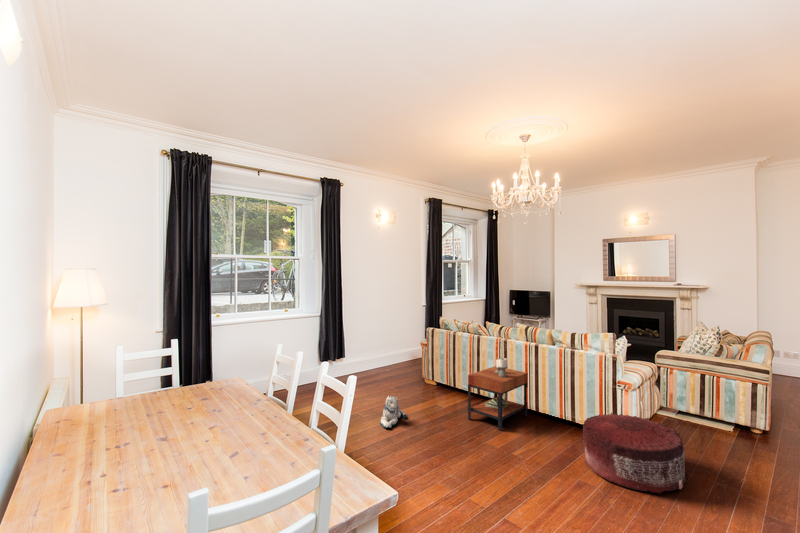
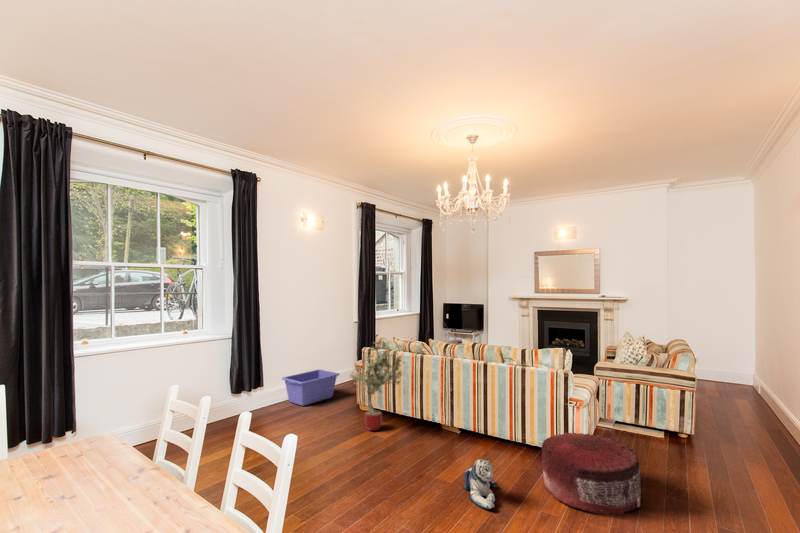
potted tree: none [415,322,463,400] -> present [350,342,404,431]
storage bin: none [362,346,411,375] -> present [282,370,339,406]
side table: present [468,358,528,430] -> none [414,380,476,461]
plush toy: present [380,396,406,428] -> present [463,459,498,510]

